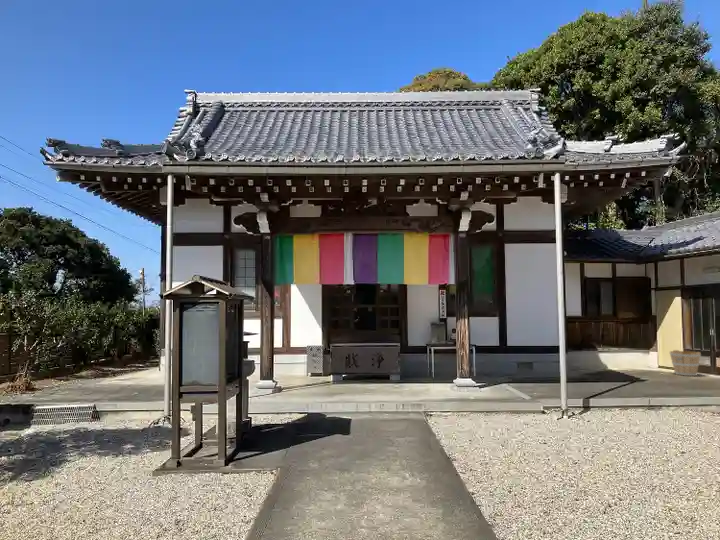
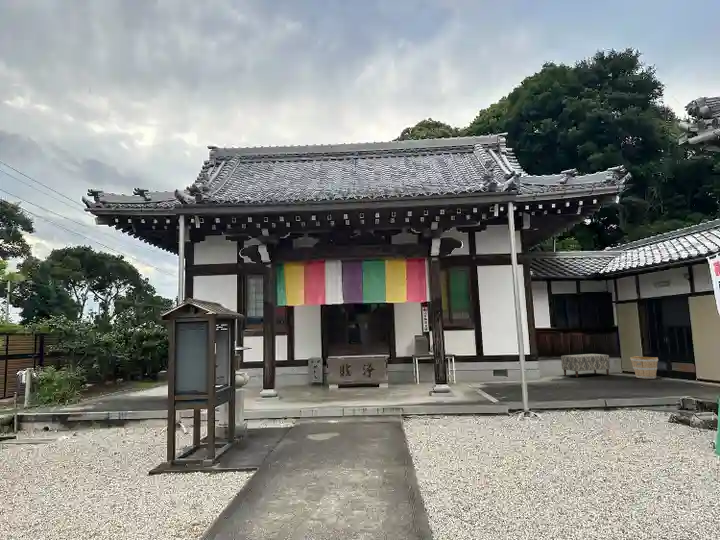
bench: none [592,346,646,373] -> present [561,354,610,378]

